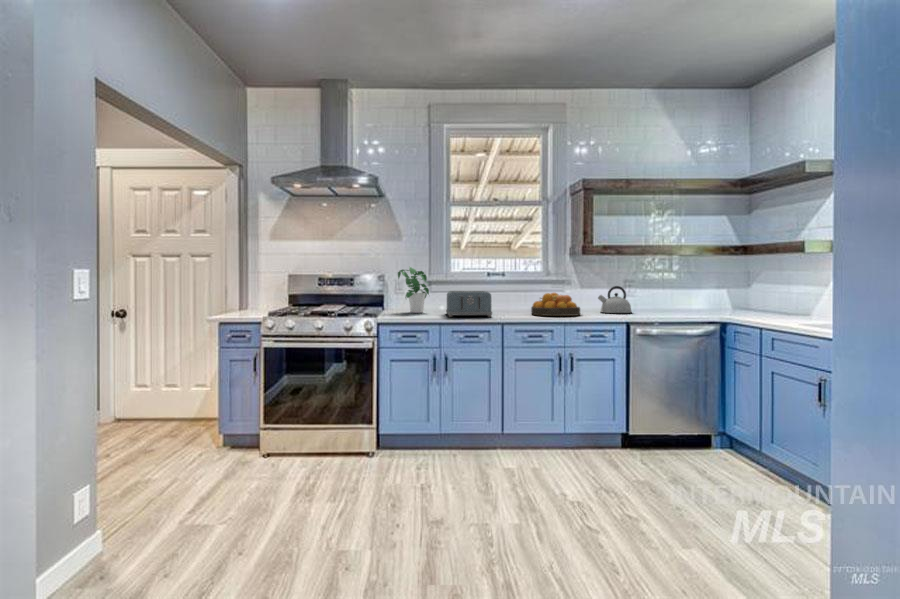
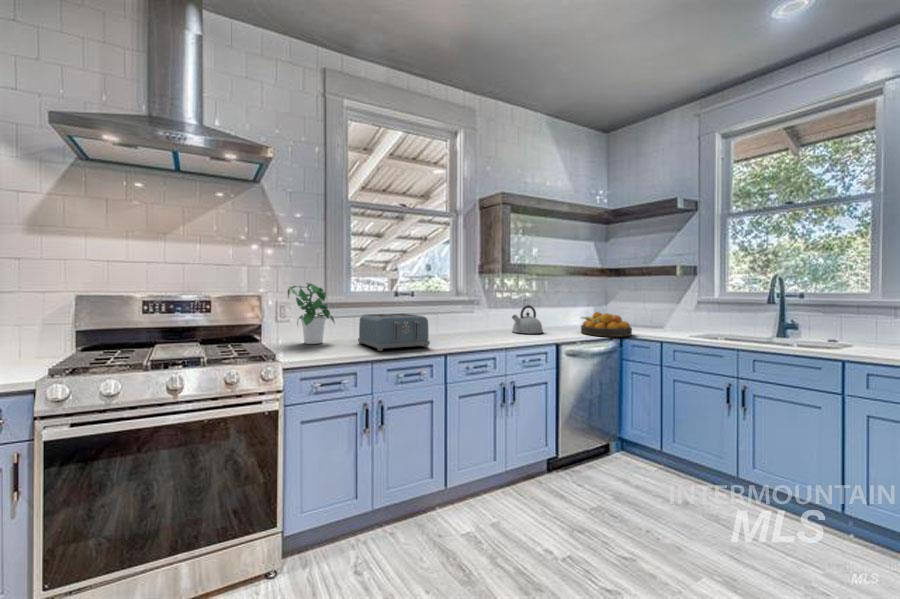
fruit bowl: present [531,293,580,316] -> present [581,312,632,337]

